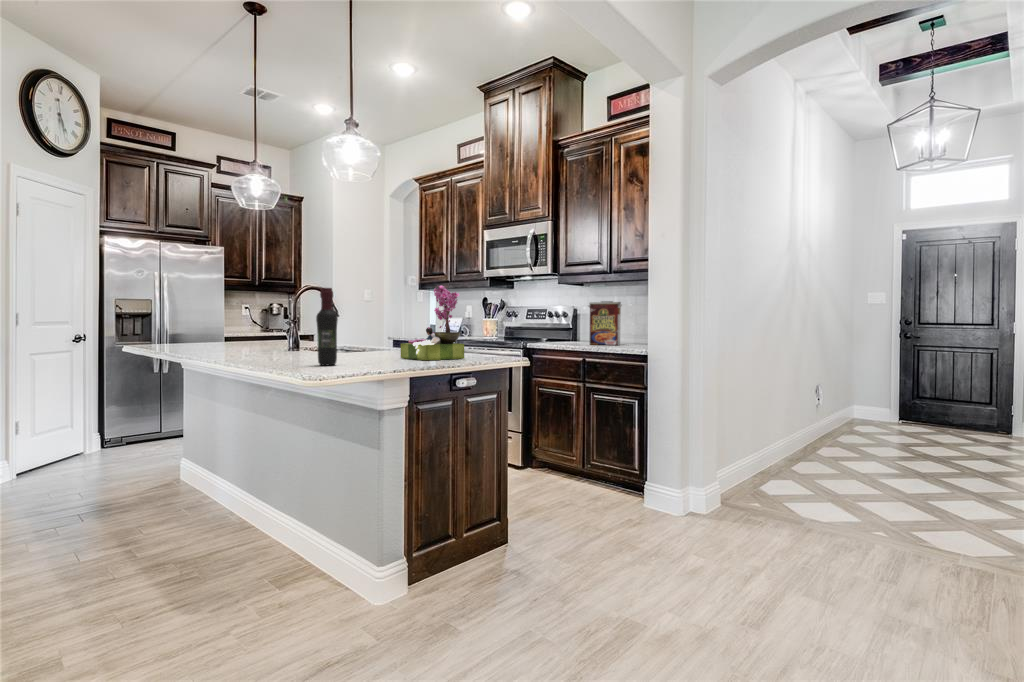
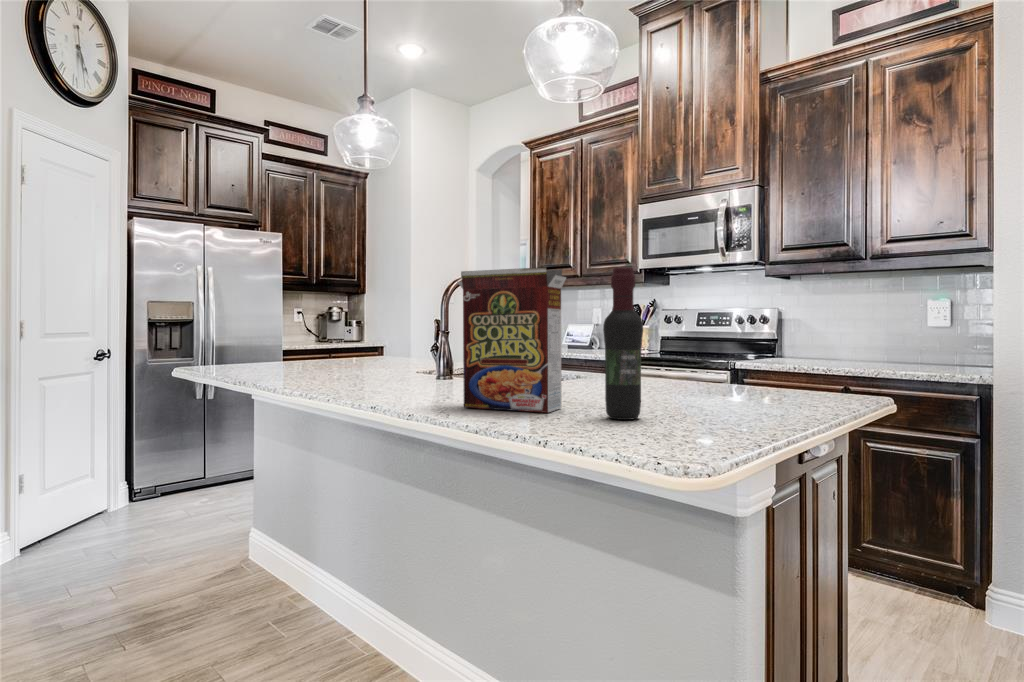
flower arrangement: present [401,285,464,360] -> none [676,267,790,402]
cereal box: present [589,301,622,345] -> present [457,267,566,413]

